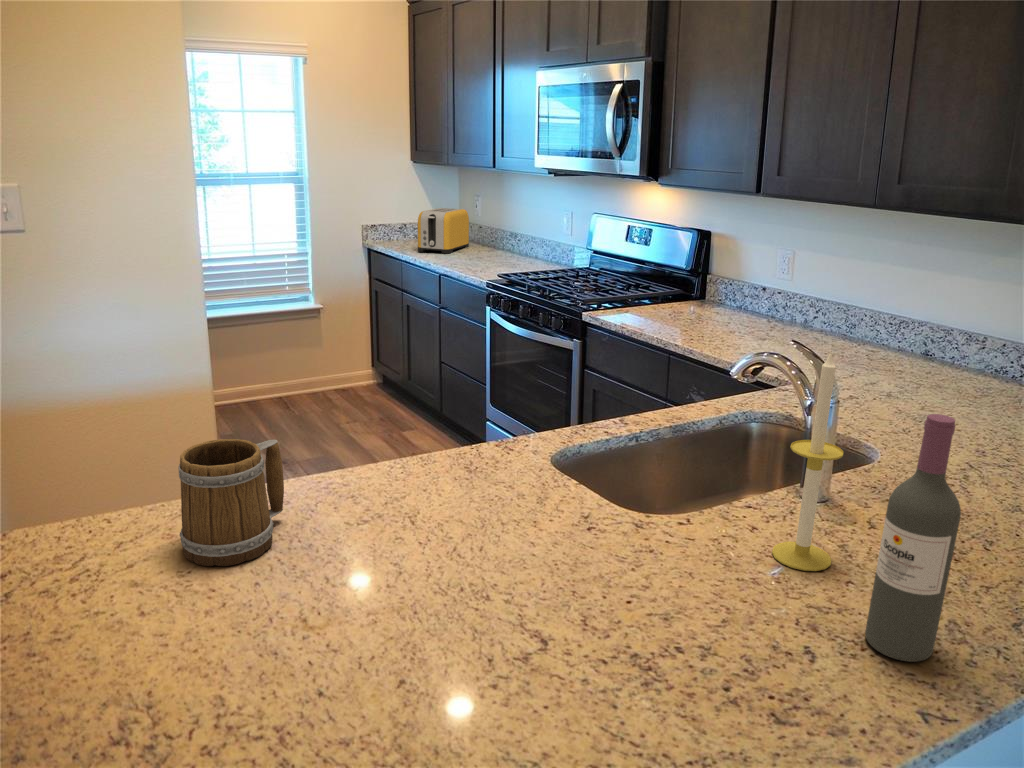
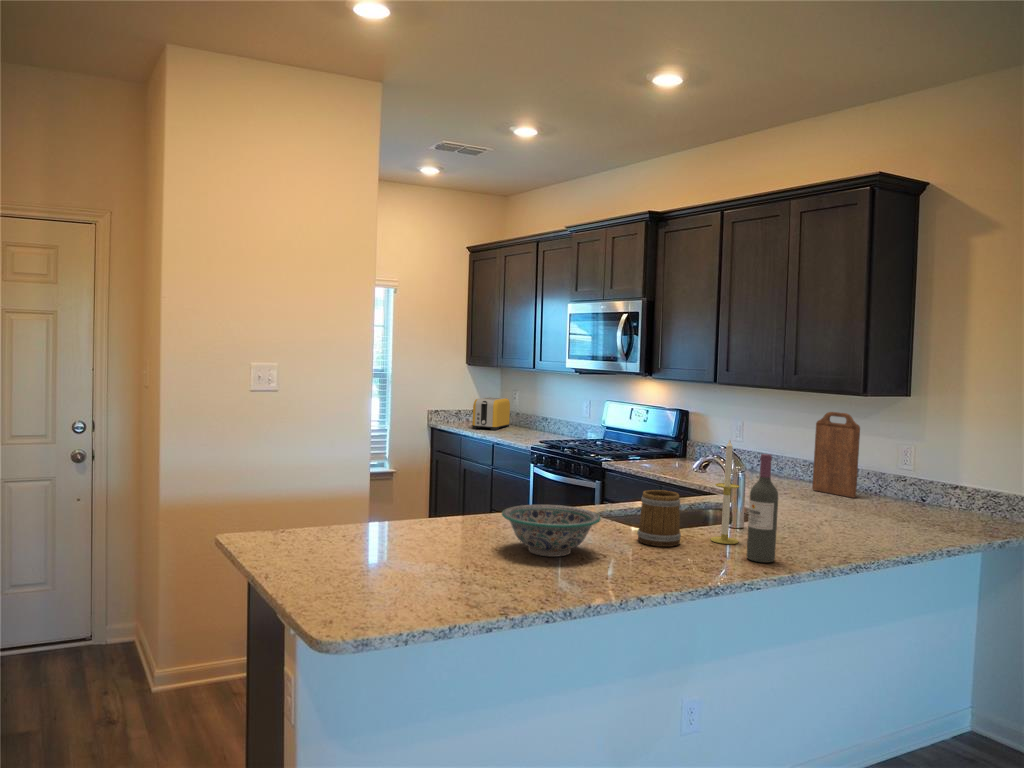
cutting board: none [910,245,1011,389] -> present [812,412,860,498]
mug: present [178,439,284,566] -> present [637,490,681,547]
decorative bowl: none [294,509,531,666] -> present [502,505,601,557]

